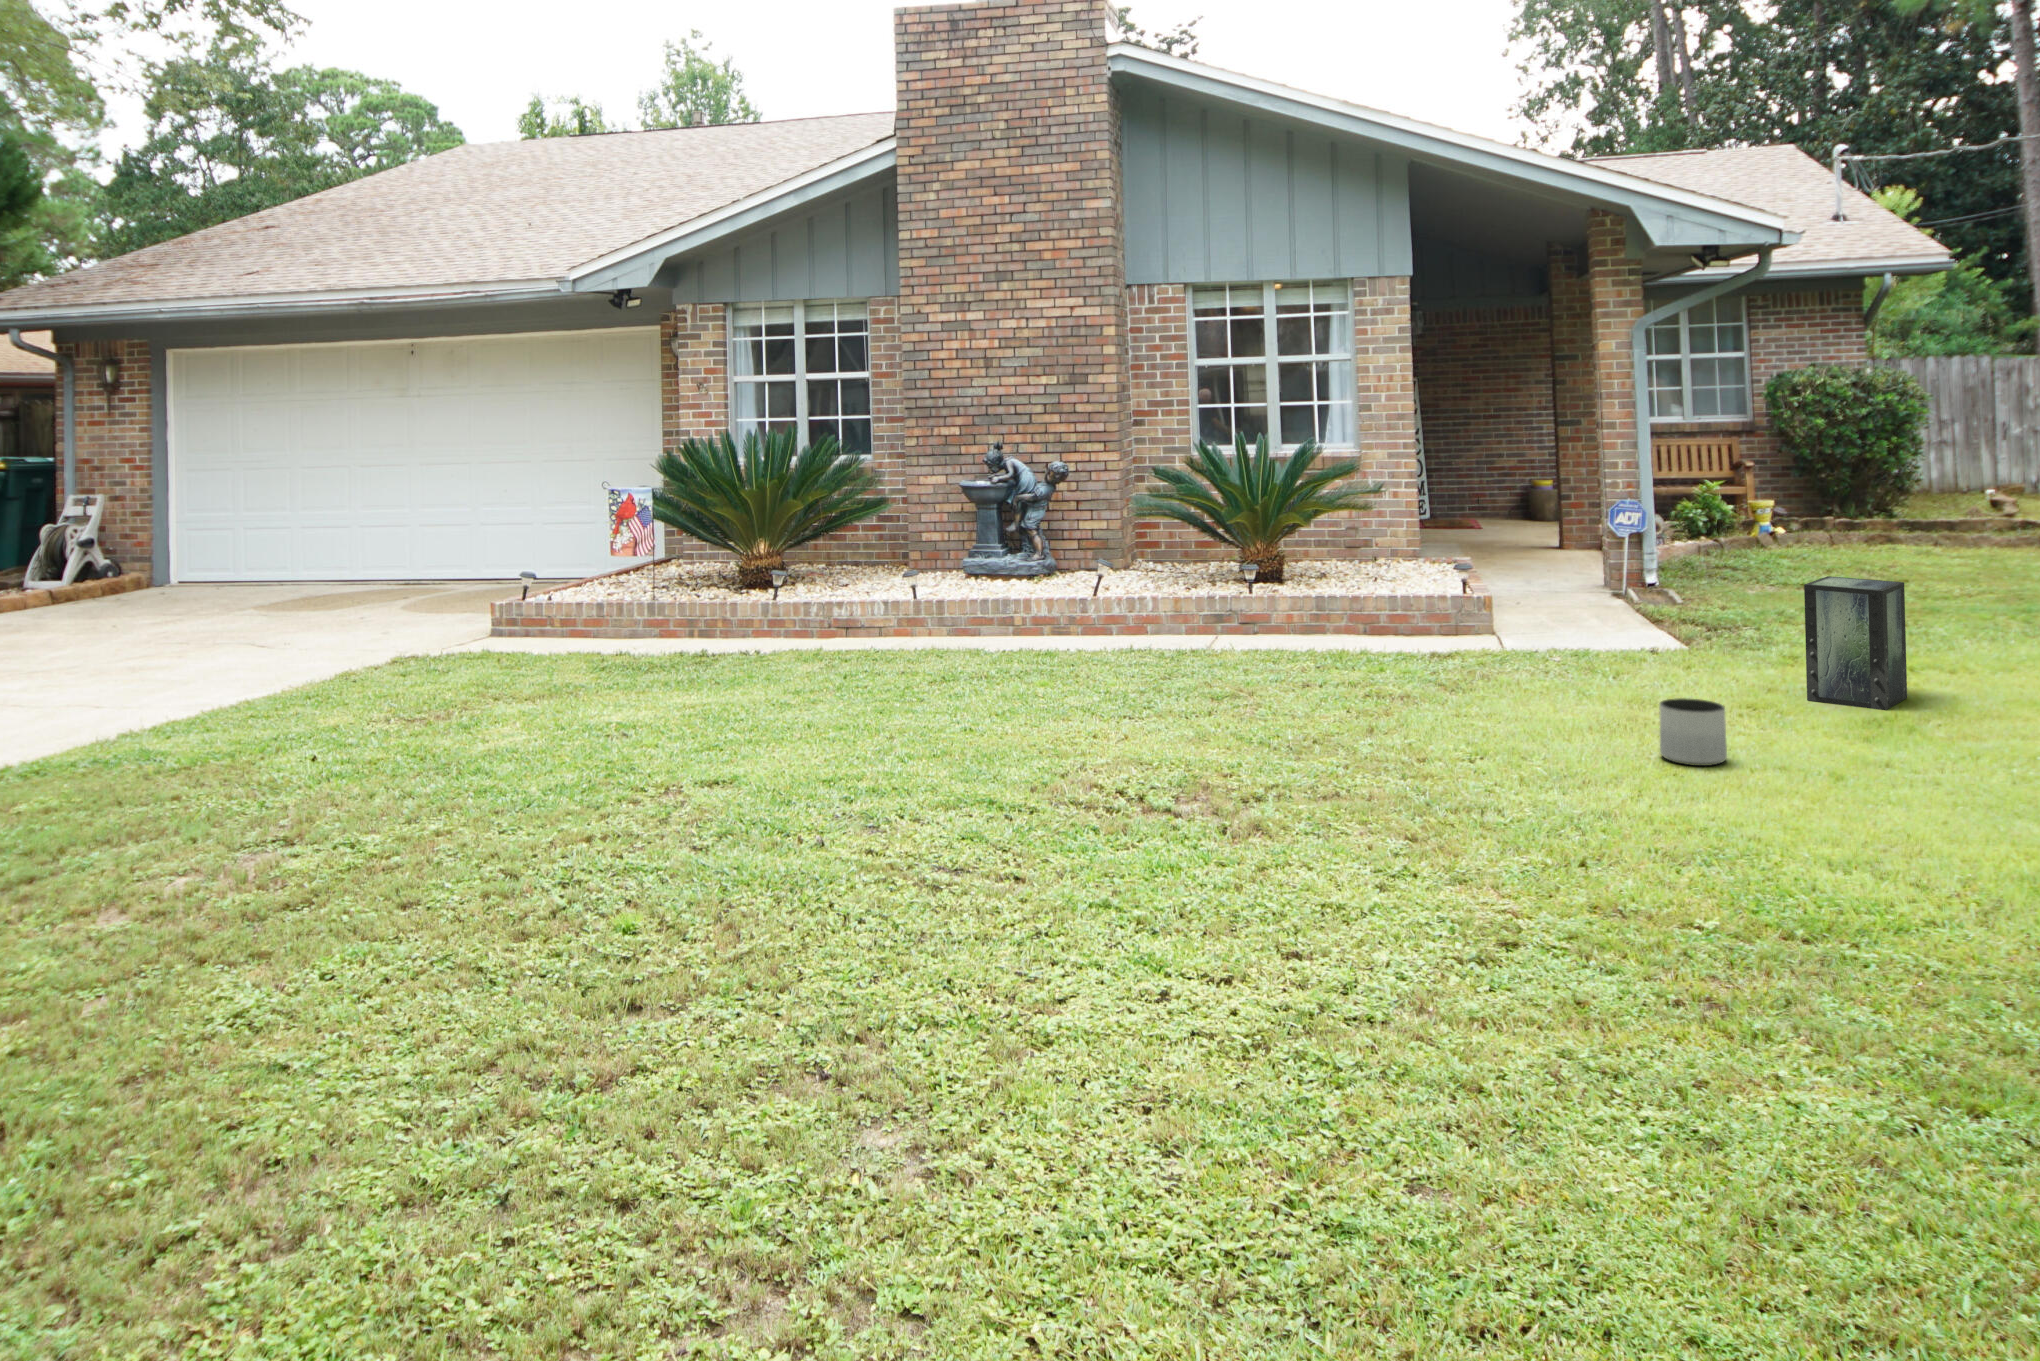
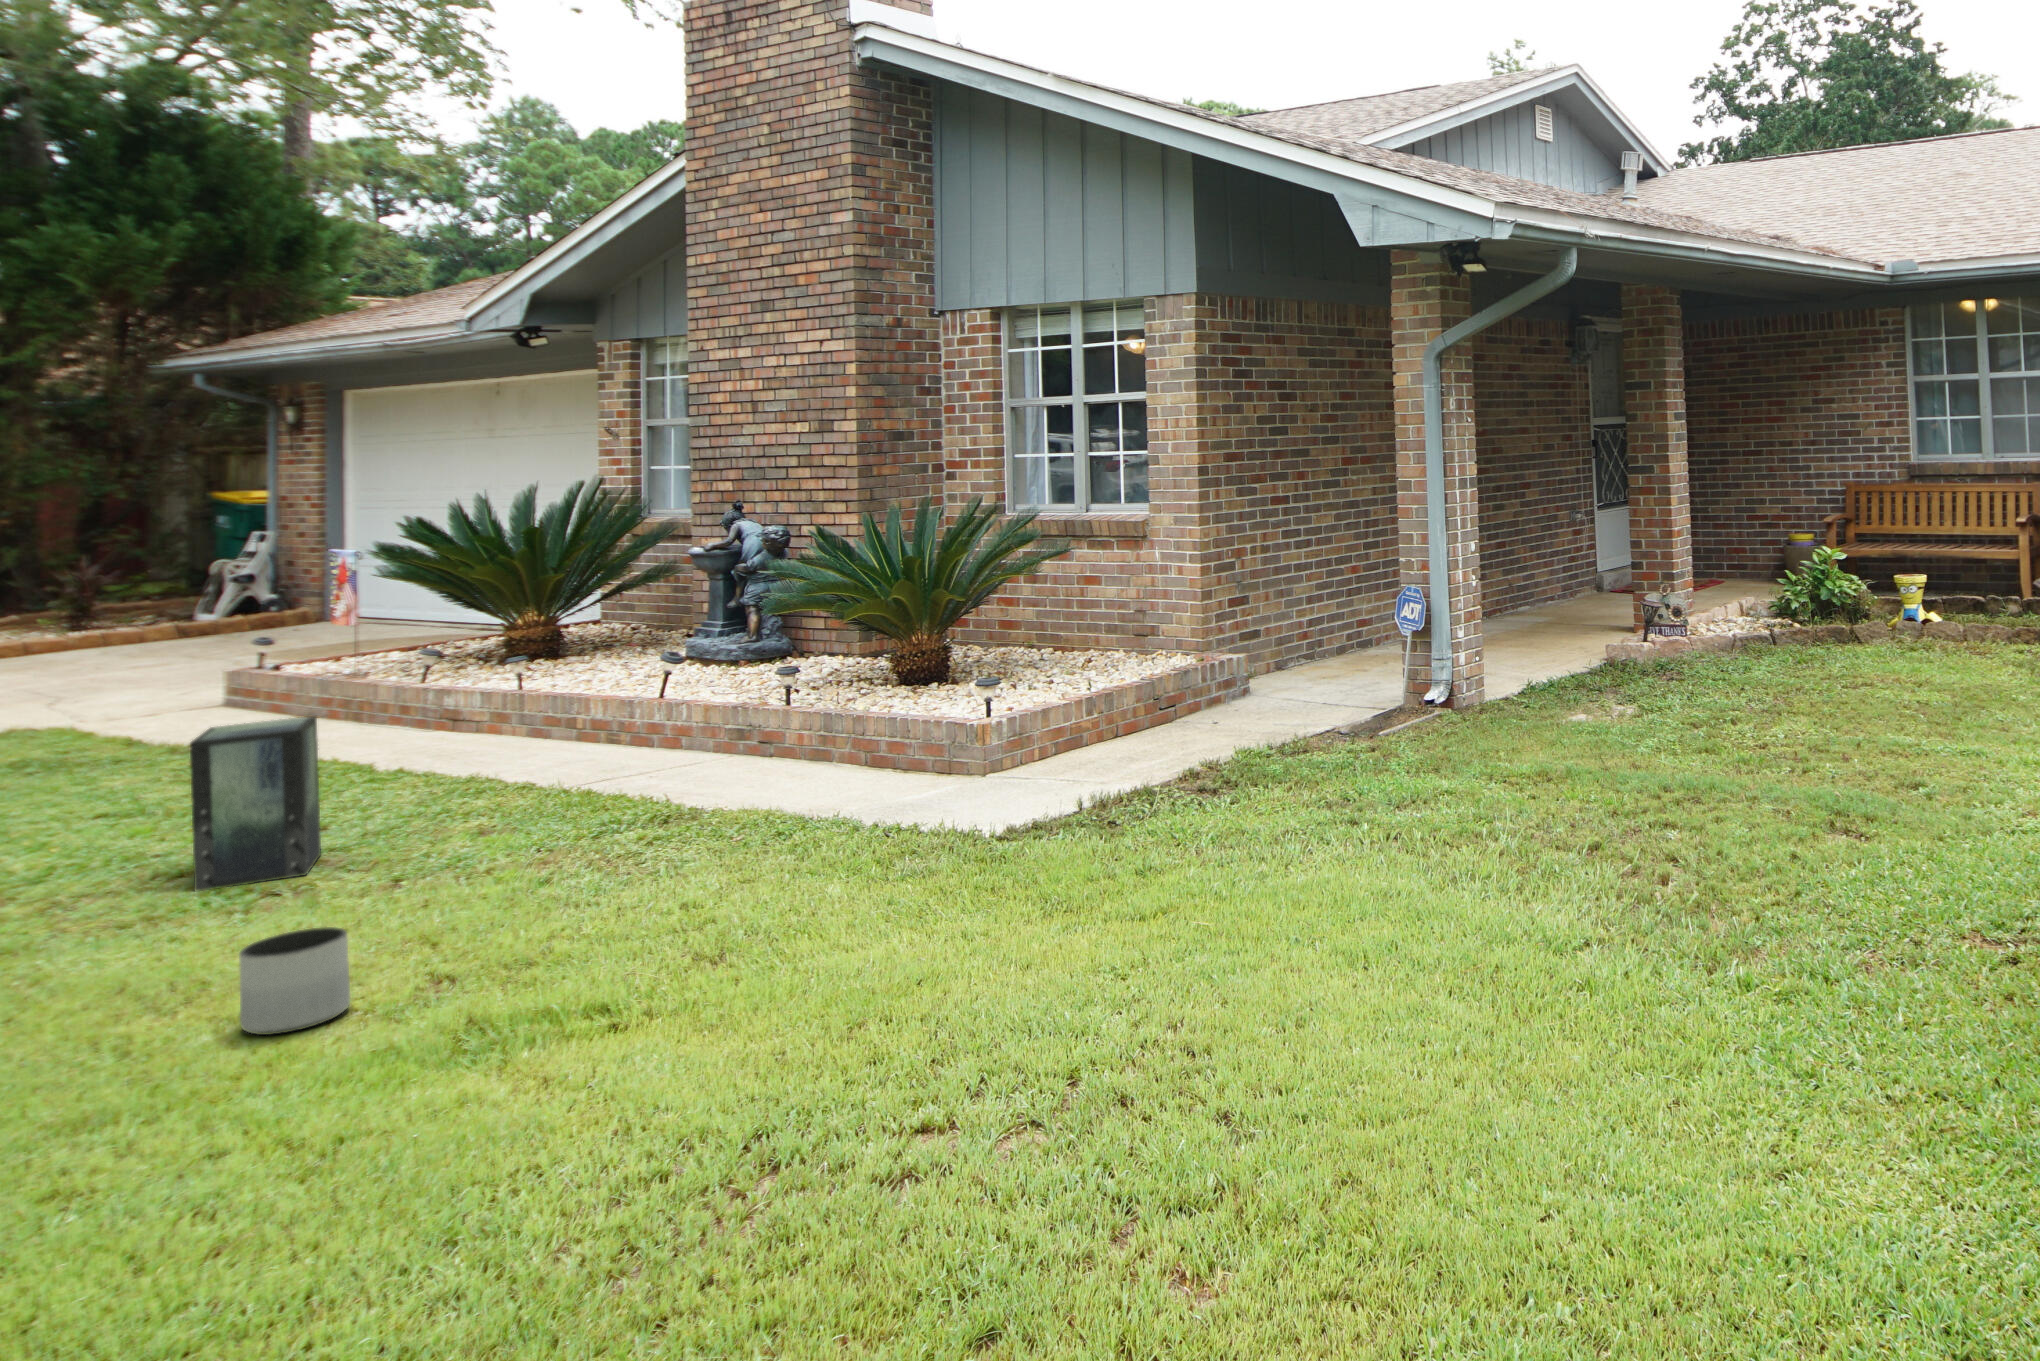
storage box: present [1804,576,1907,710] -> present [190,716,321,891]

